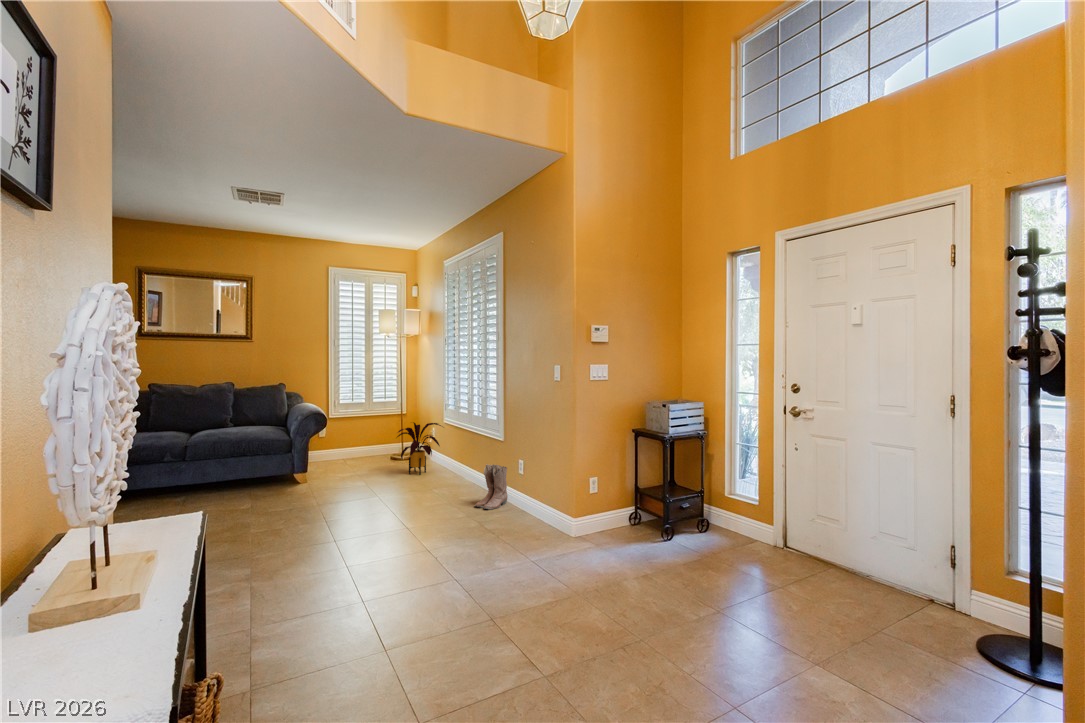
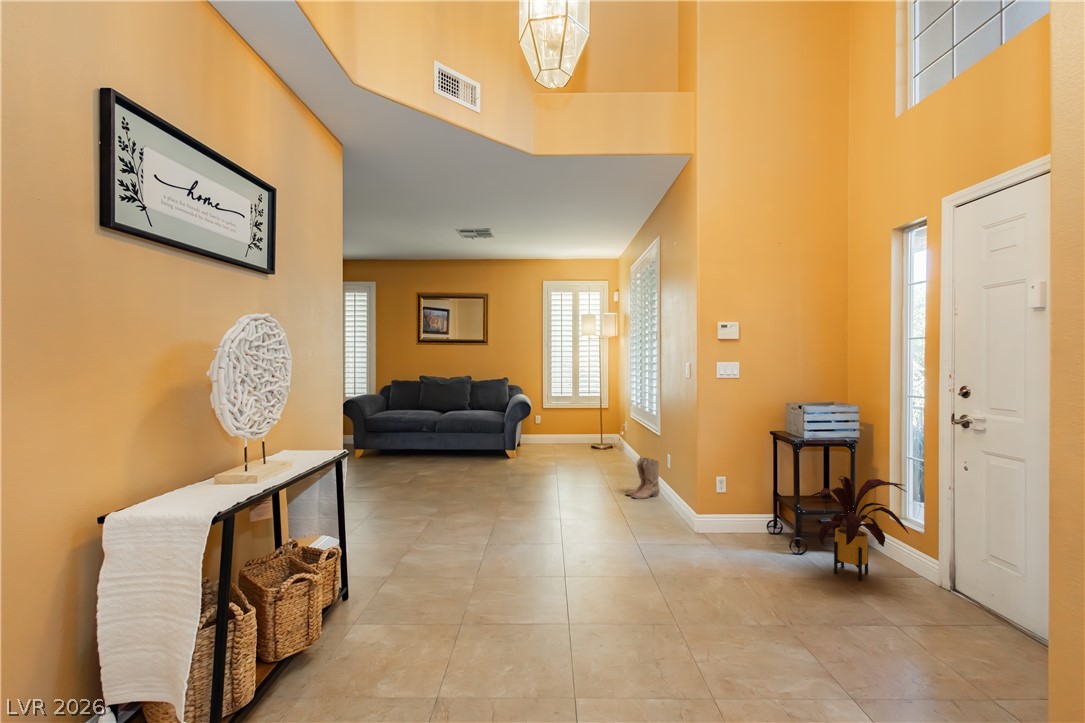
house plant: present [397,422,441,475] -> present [804,476,909,581]

